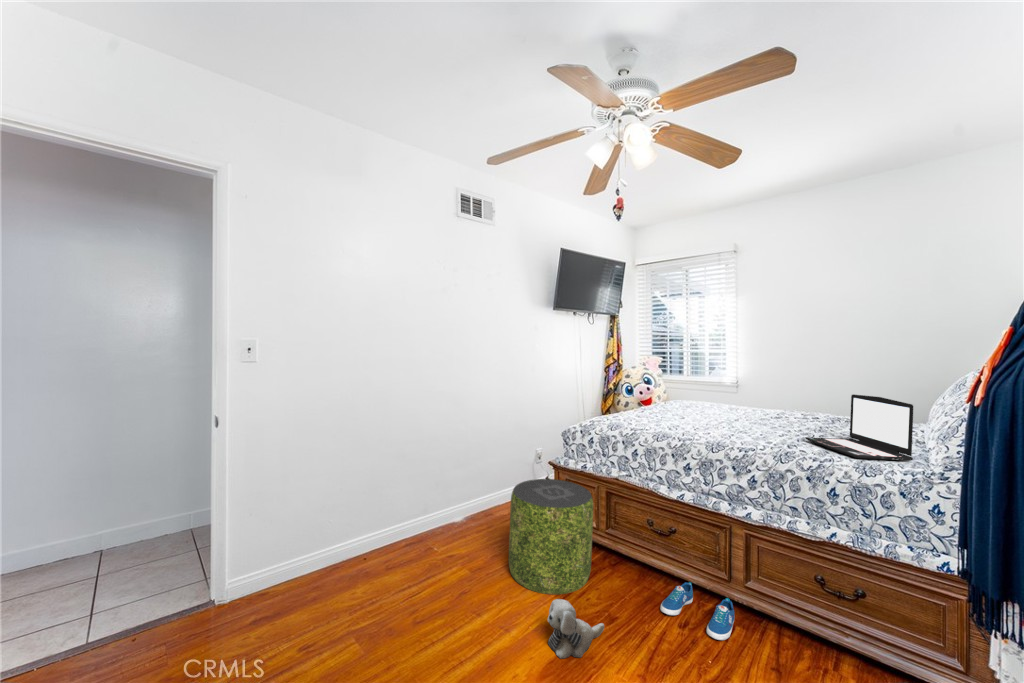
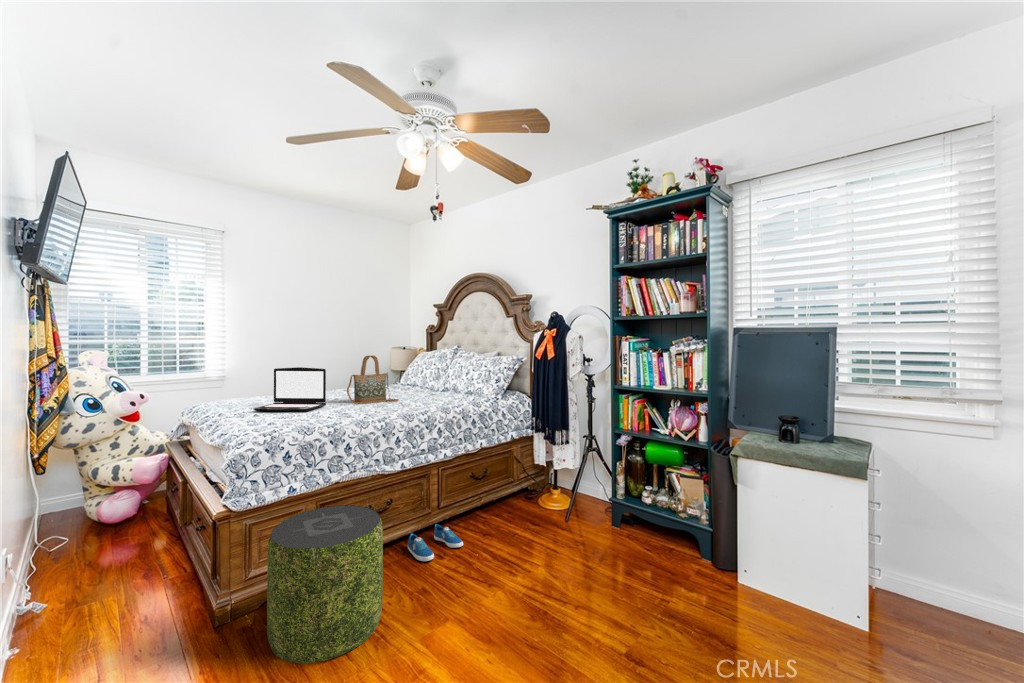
handbag: none [732,373,793,436] -> present [347,356,399,404]
laptop: present [806,394,913,461] -> present [254,367,326,411]
plush toy: present [548,599,604,658] -> none [439,578,481,631]

